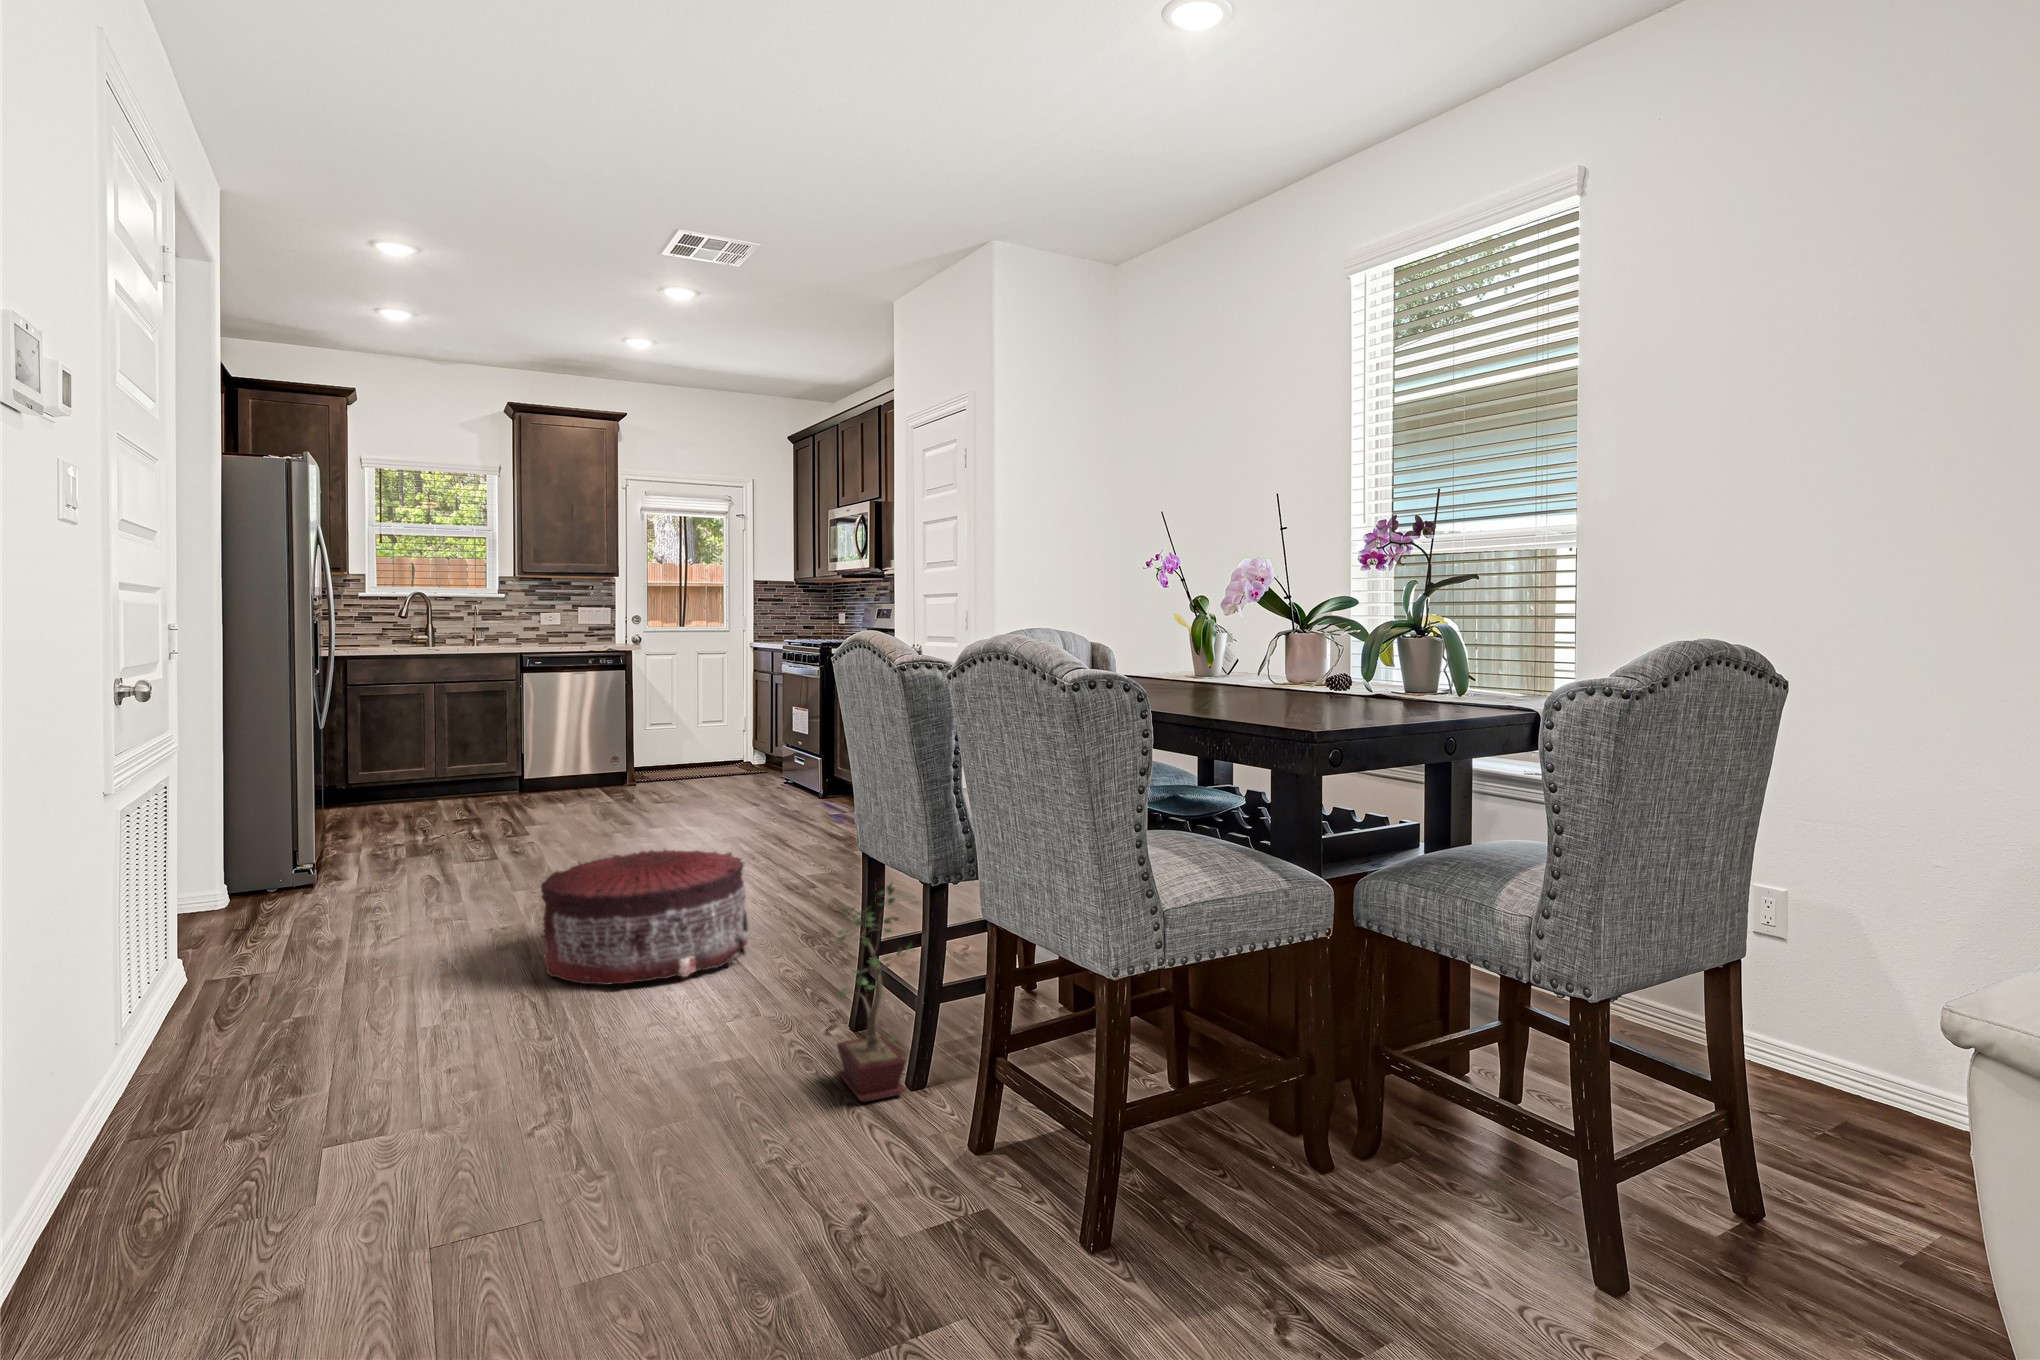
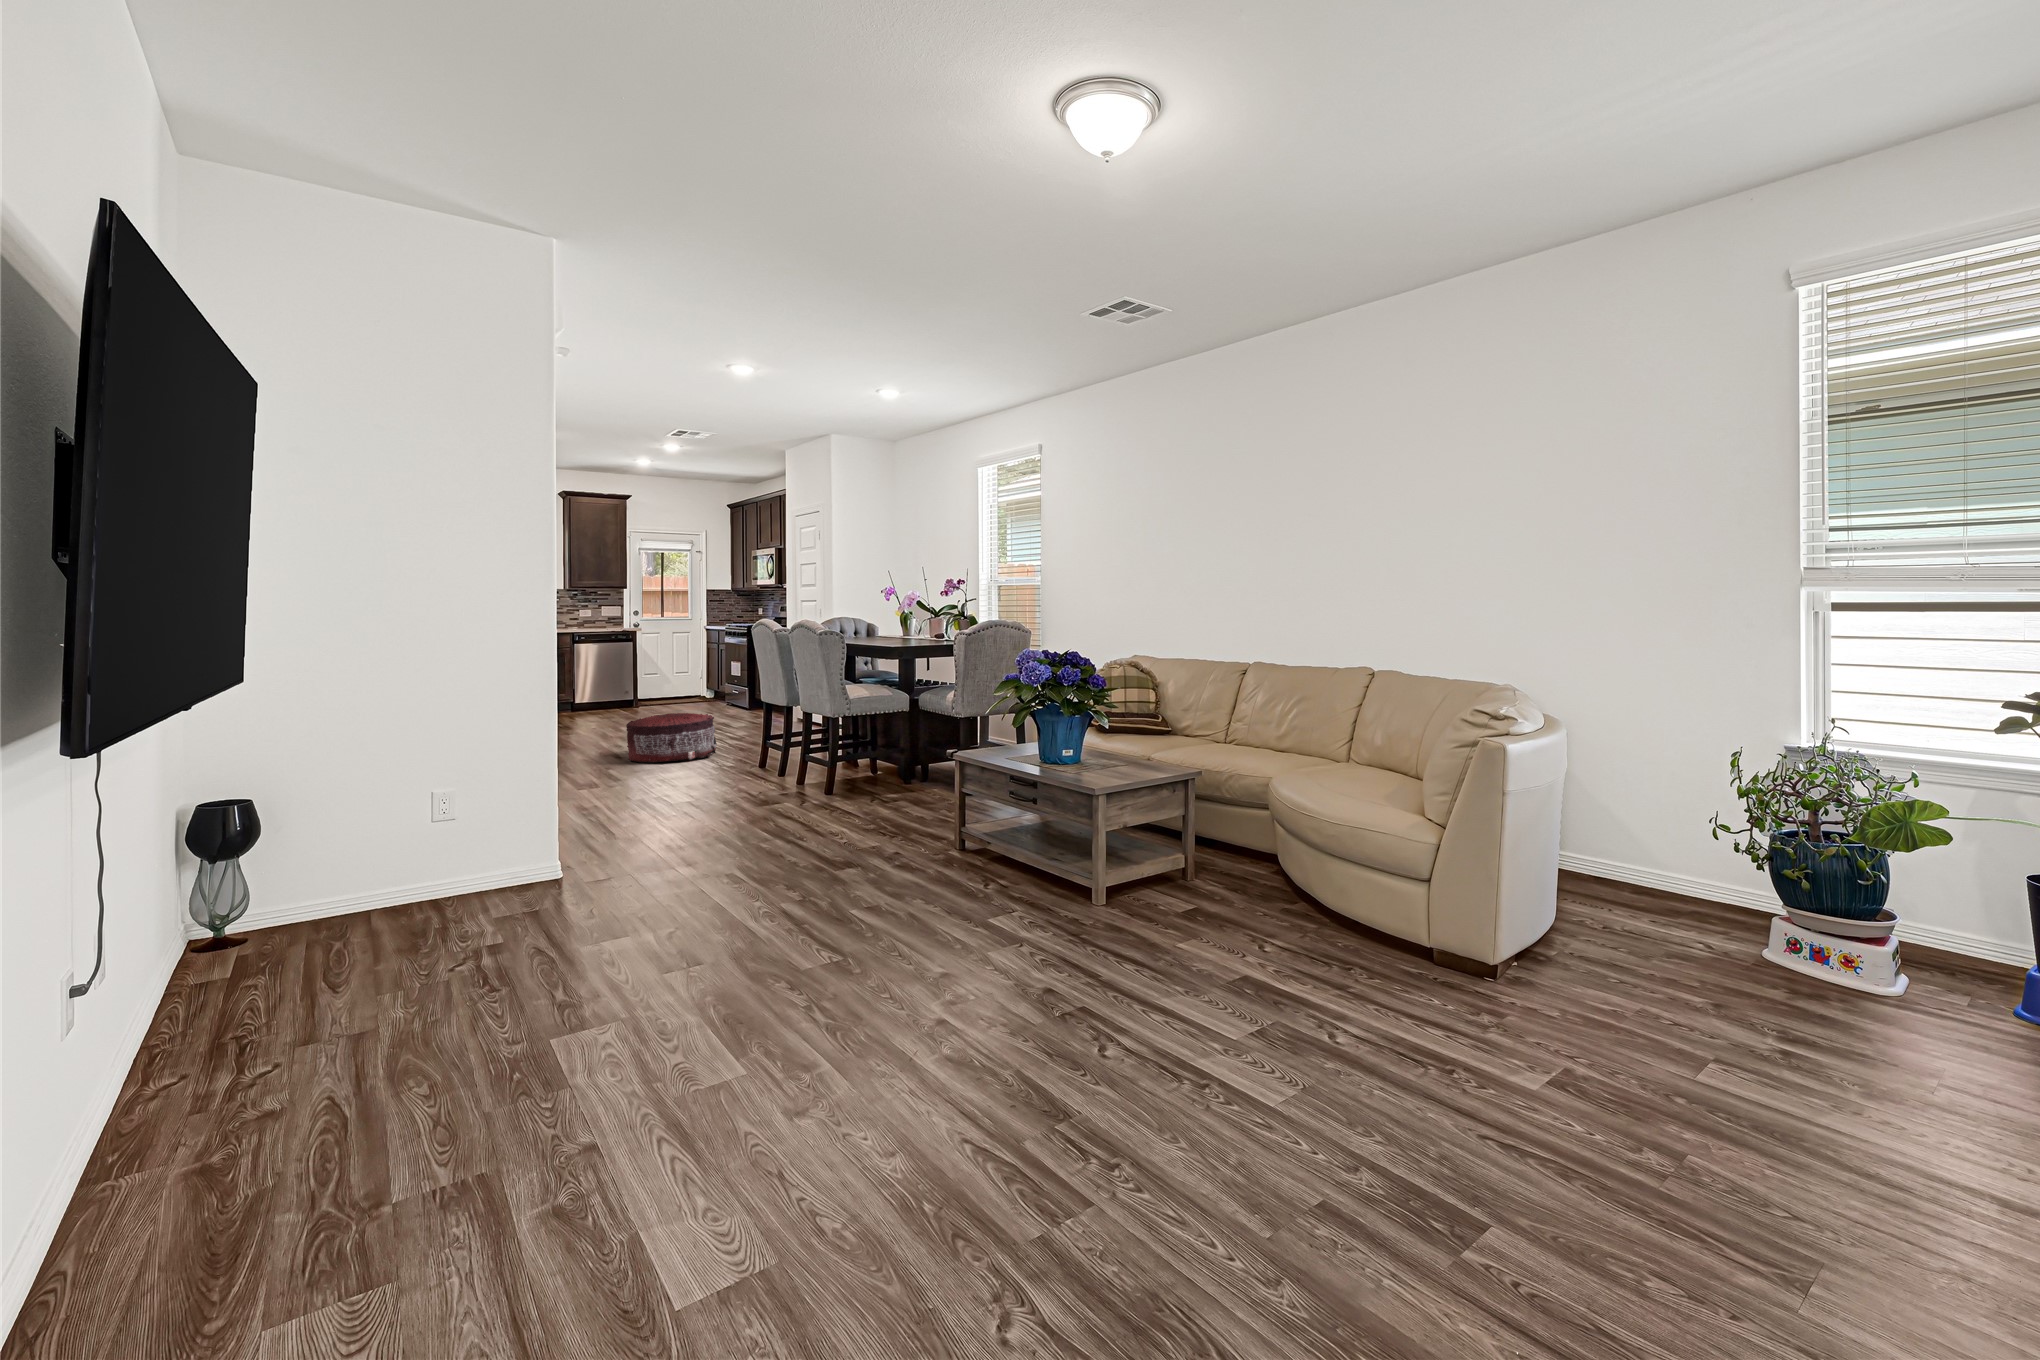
potted plant: present [837,882,915,1102] -> none [753,706,782,781]

